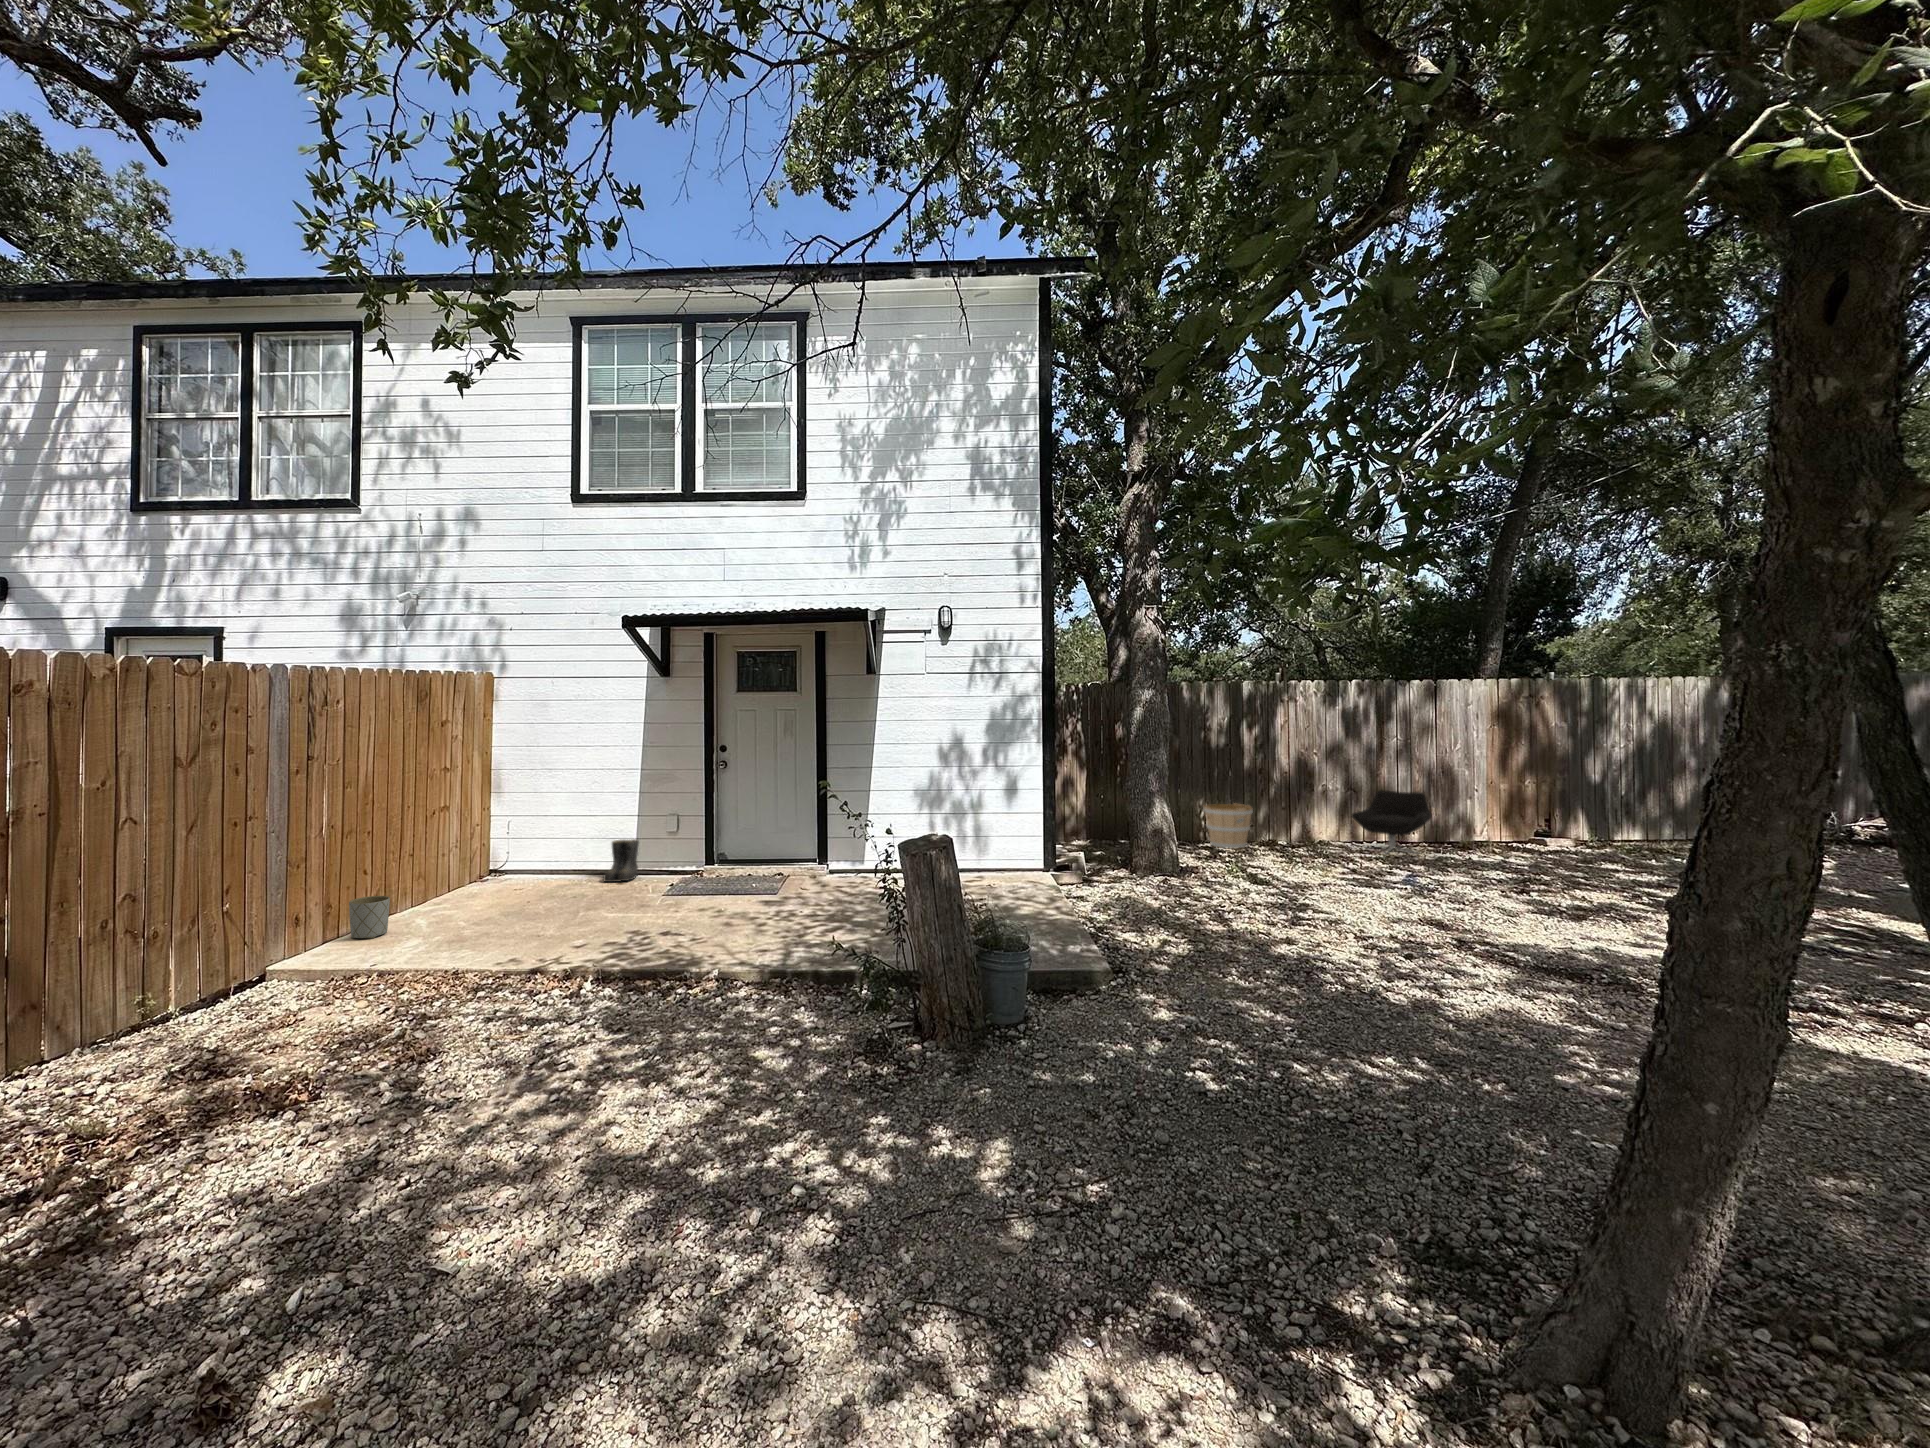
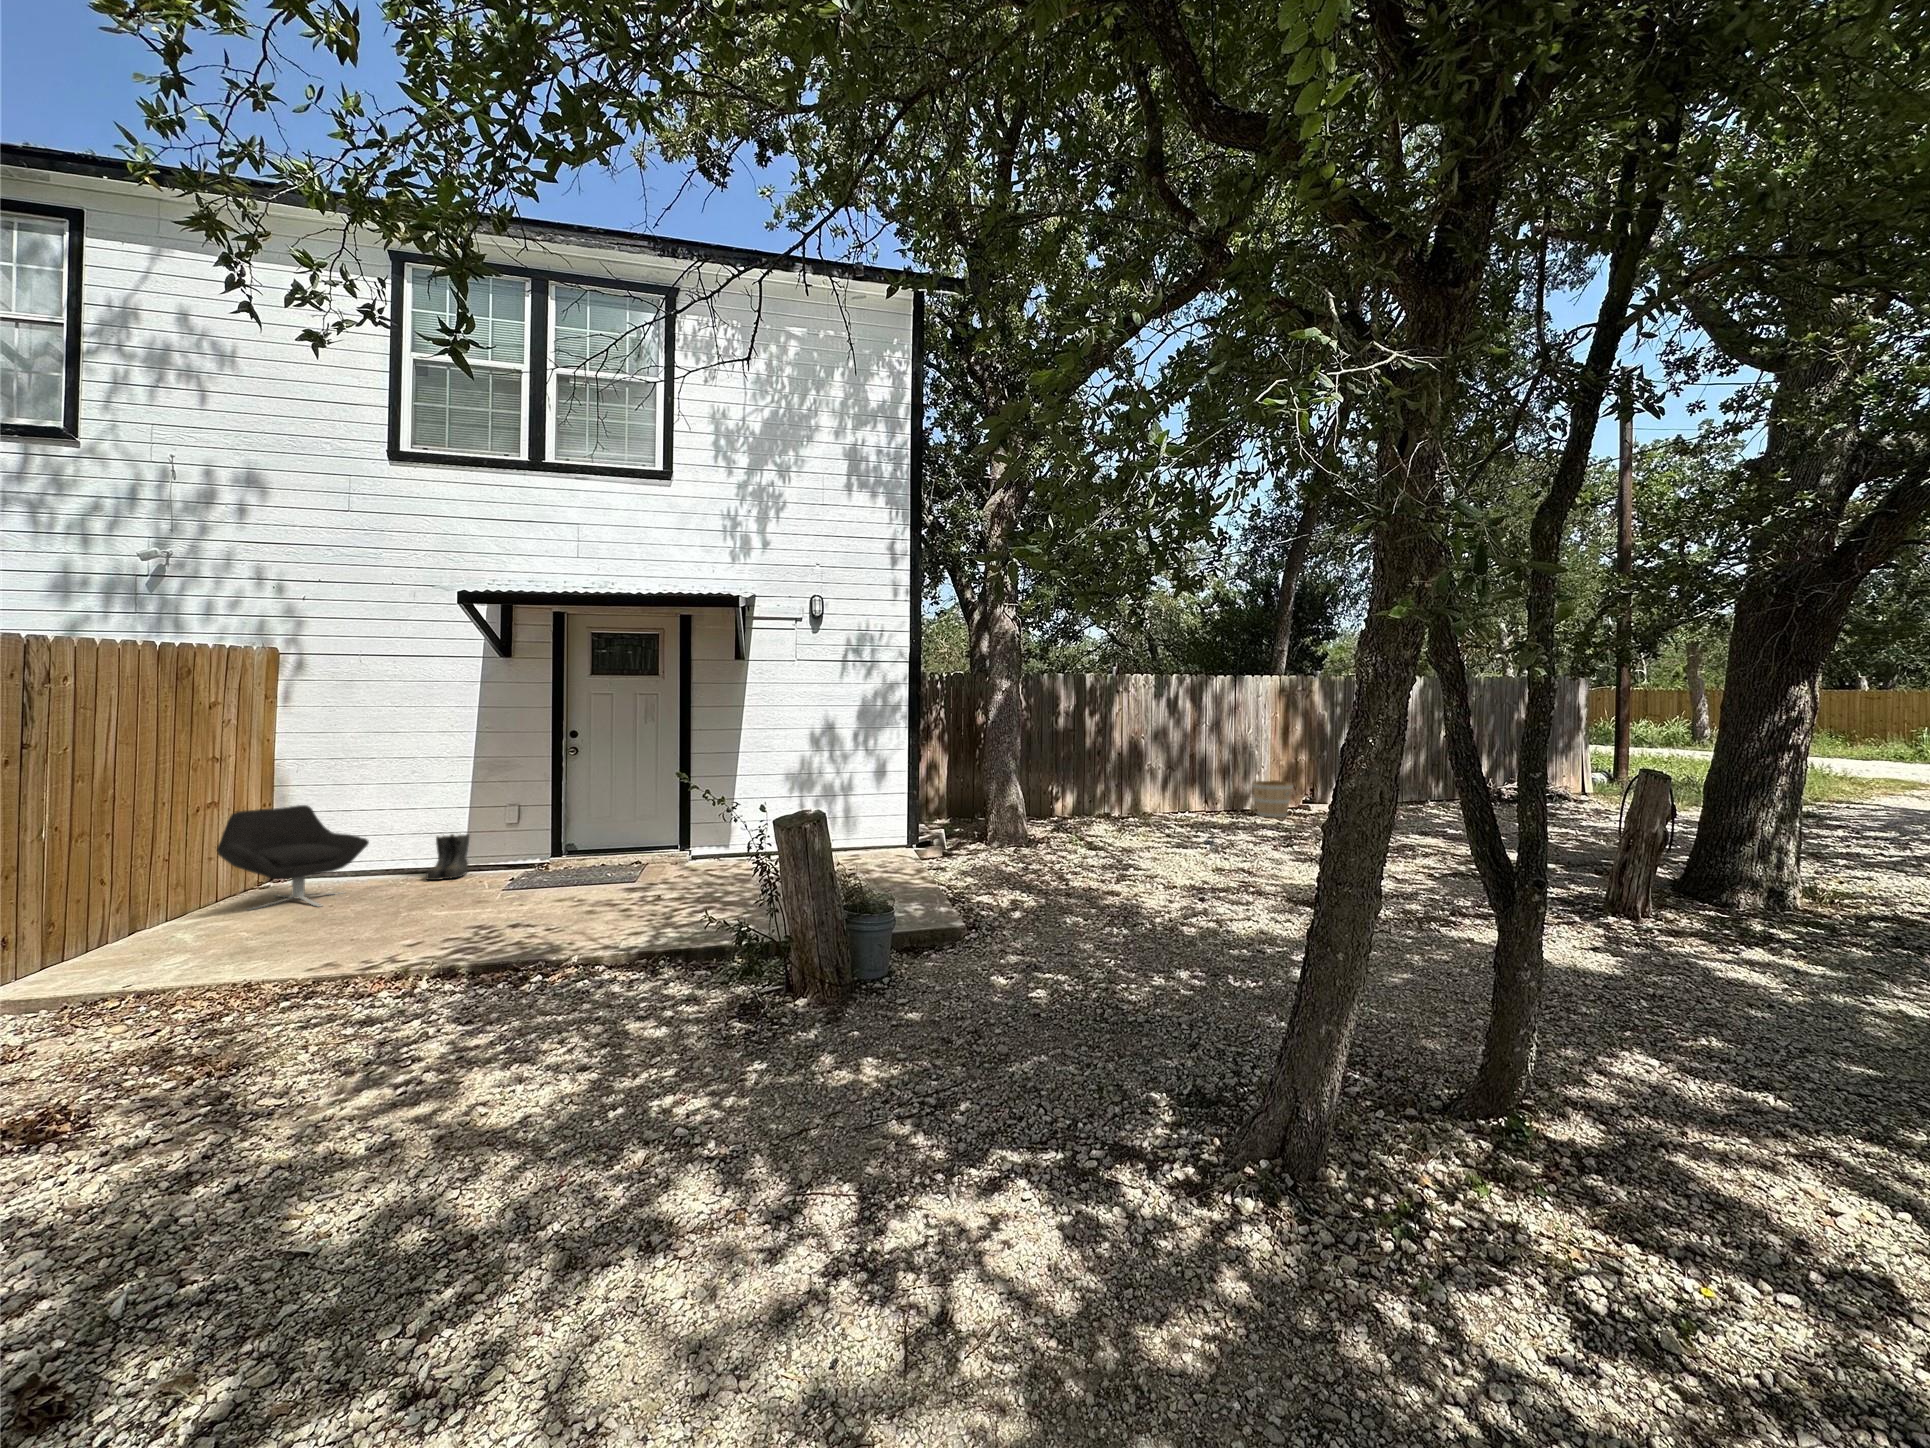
lounge chair: present [1351,790,1432,854] -> present [217,805,369,909]
wooden bucket: present [1203,803,1253,849] -> present [1252,780,1293,818]
planter: present [349,896,390,938] -> none [89,906,148,957]

